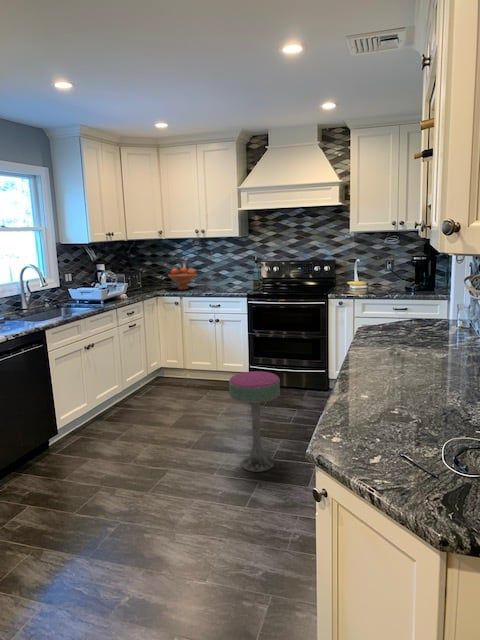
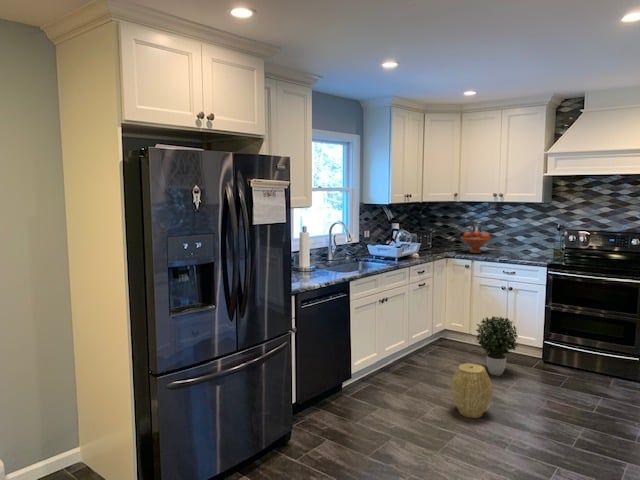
potted plant: none [186,348,226,405] -> present [476,317,518,376]
bar stool: present [229,371,280,472] -> none [531,348,591,459]
woven basket: none [161,398,201,450] -> present [451,363,493,418]

